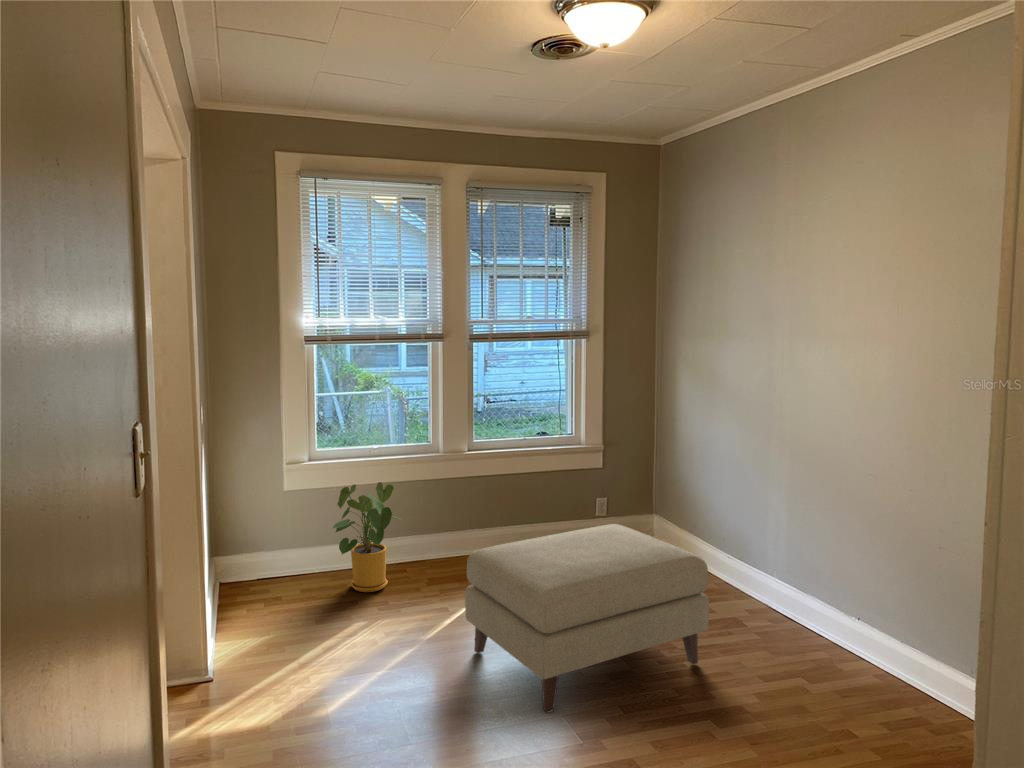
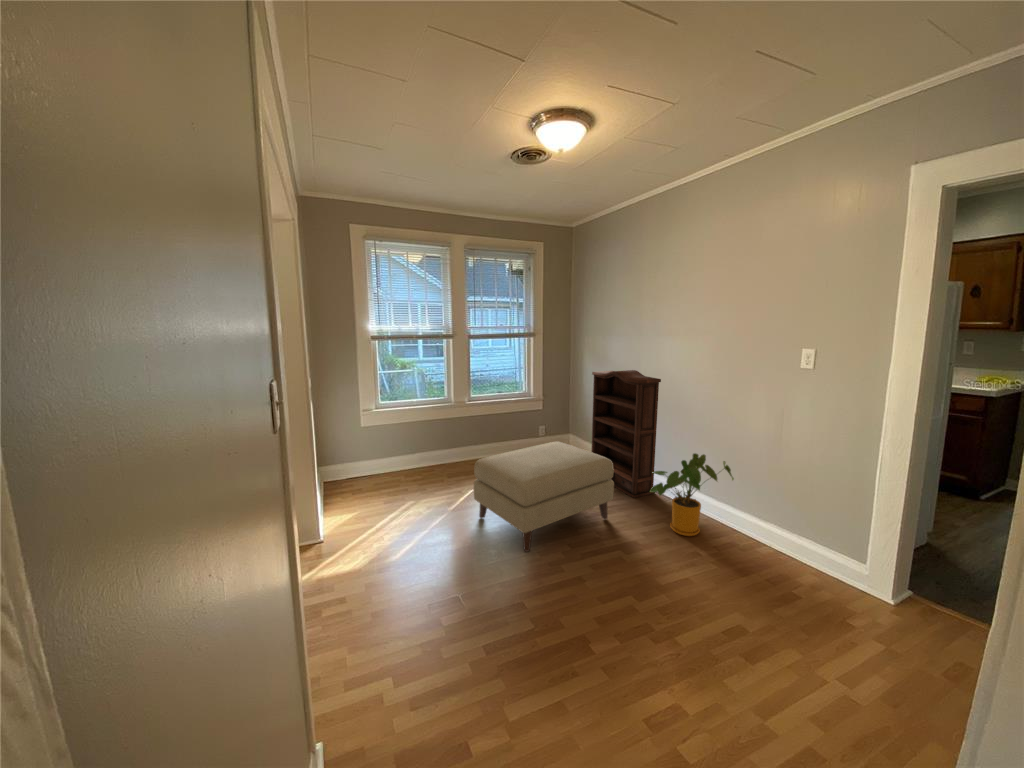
bookshelf: none [678,401,801,630] -> present [591,370,661,498]
house plant: present [333,482,399,592] -> present [650,453,734,536]

